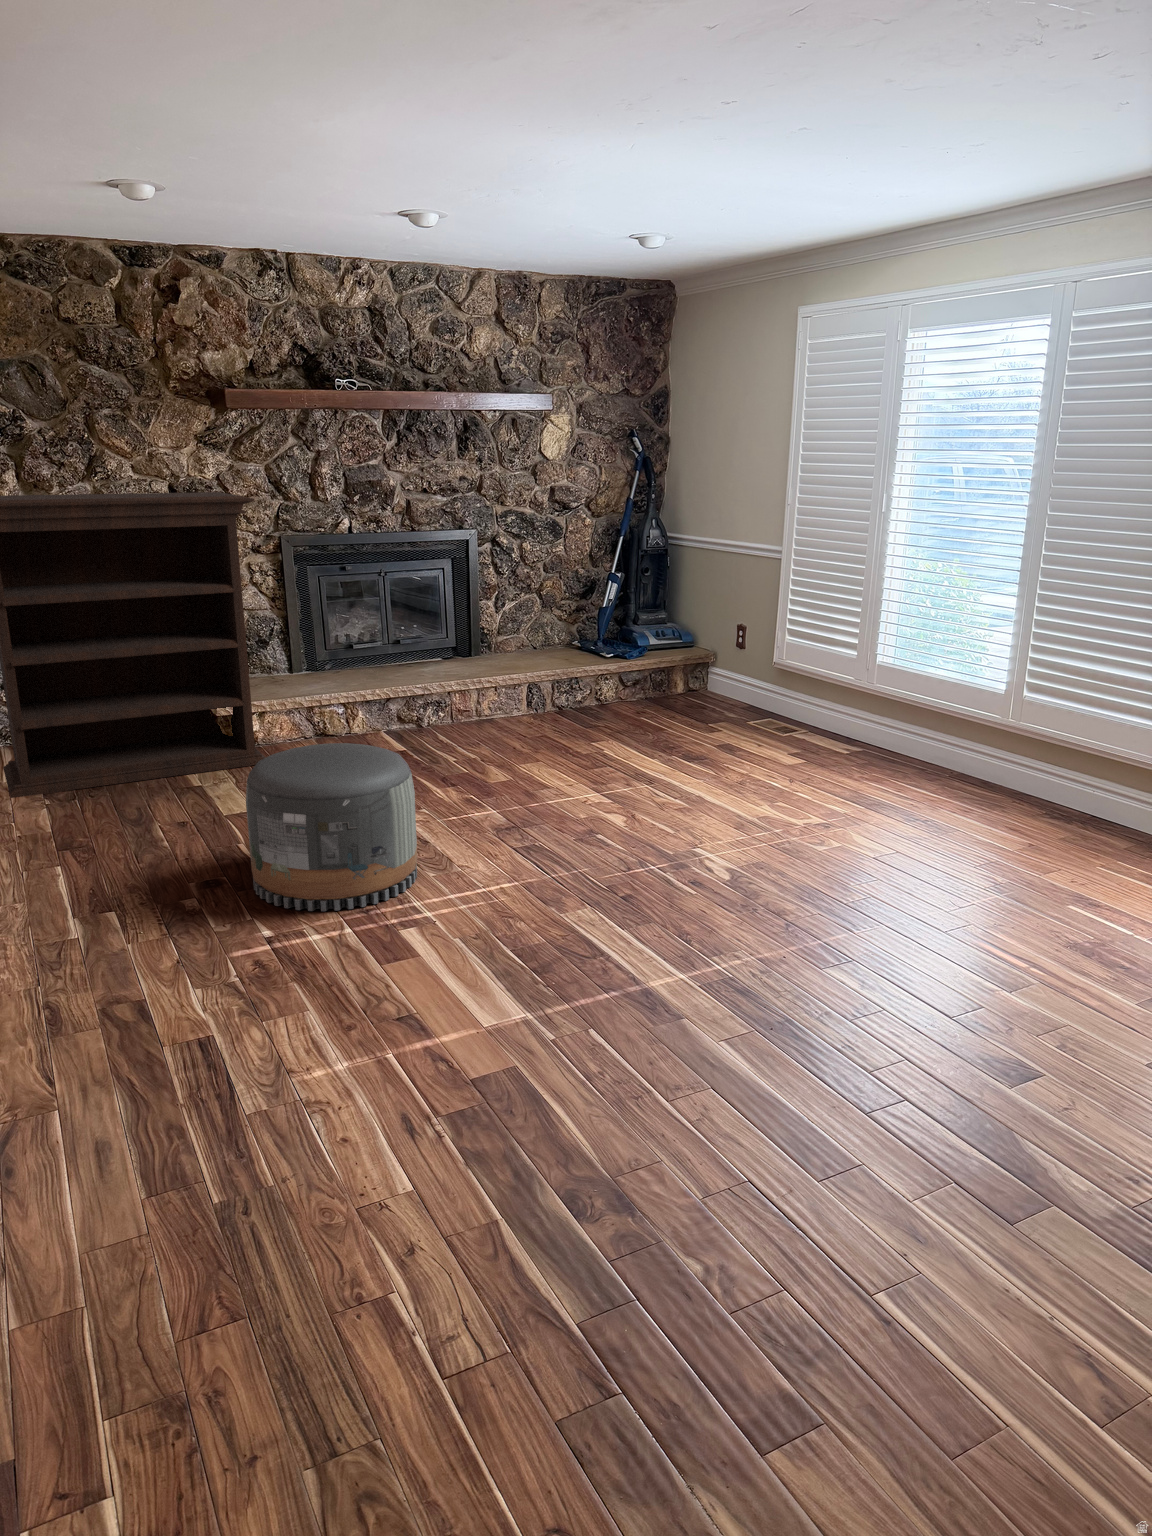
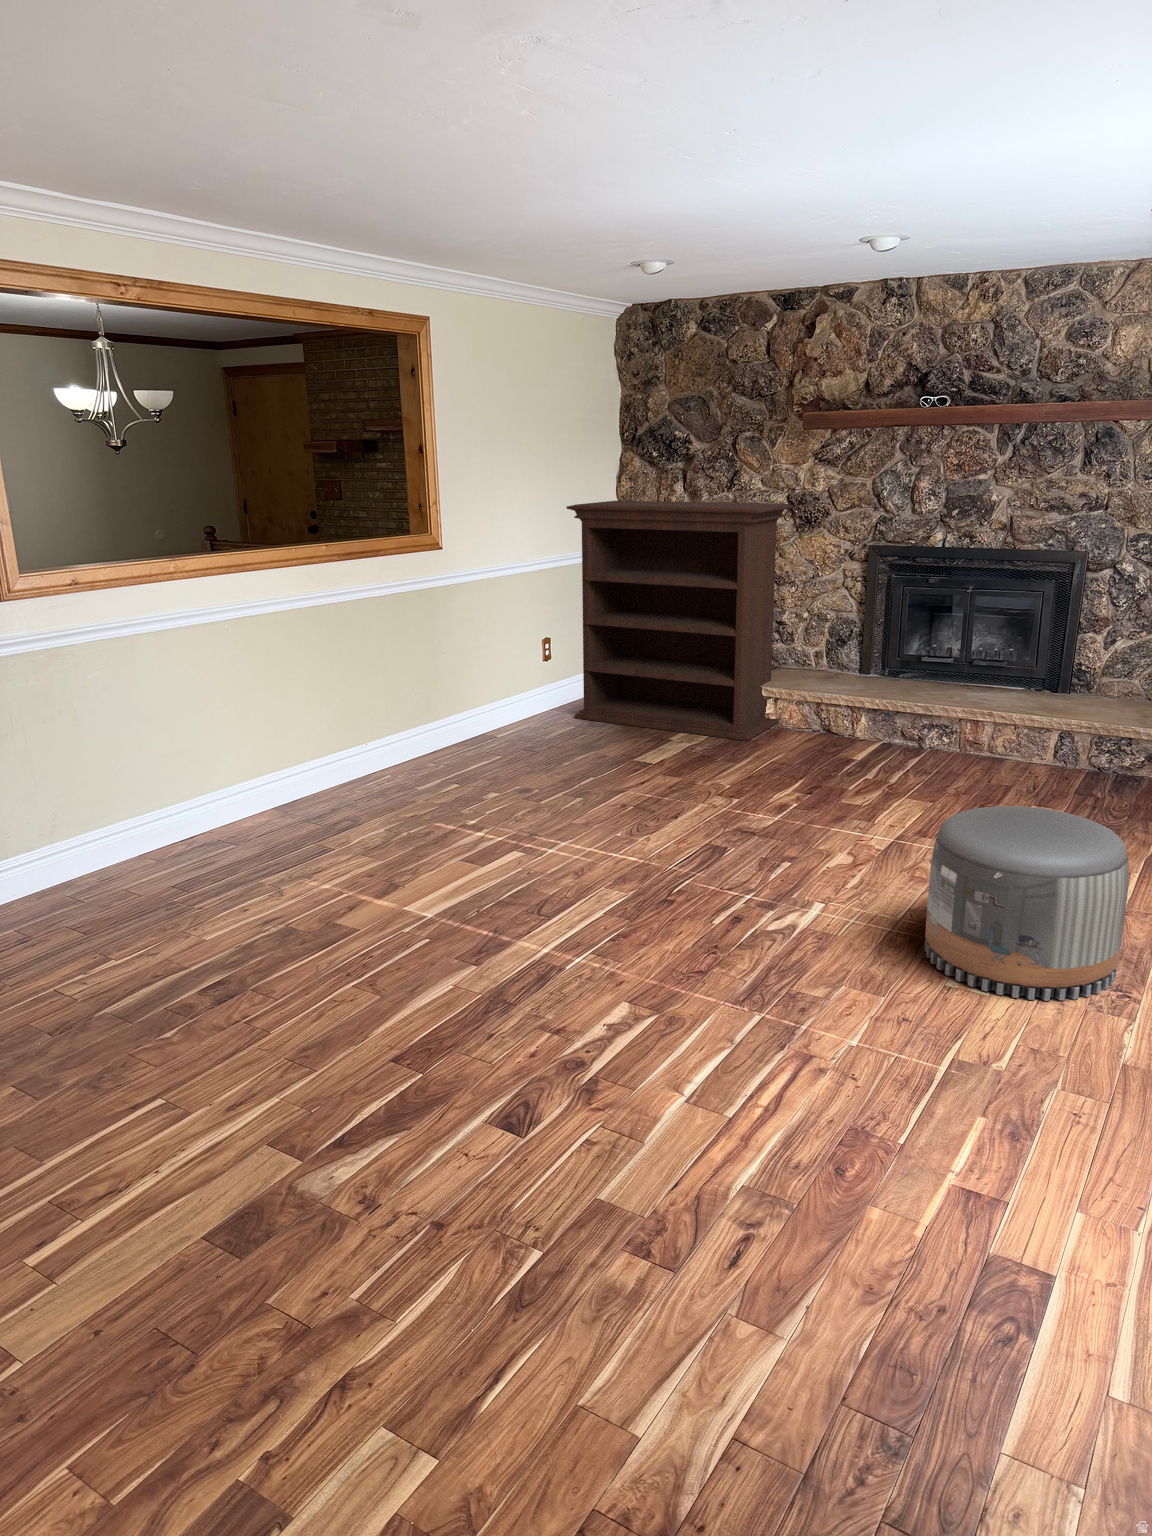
pouf: present [246,743,417,911] -> present [925,806,1129,1001]

